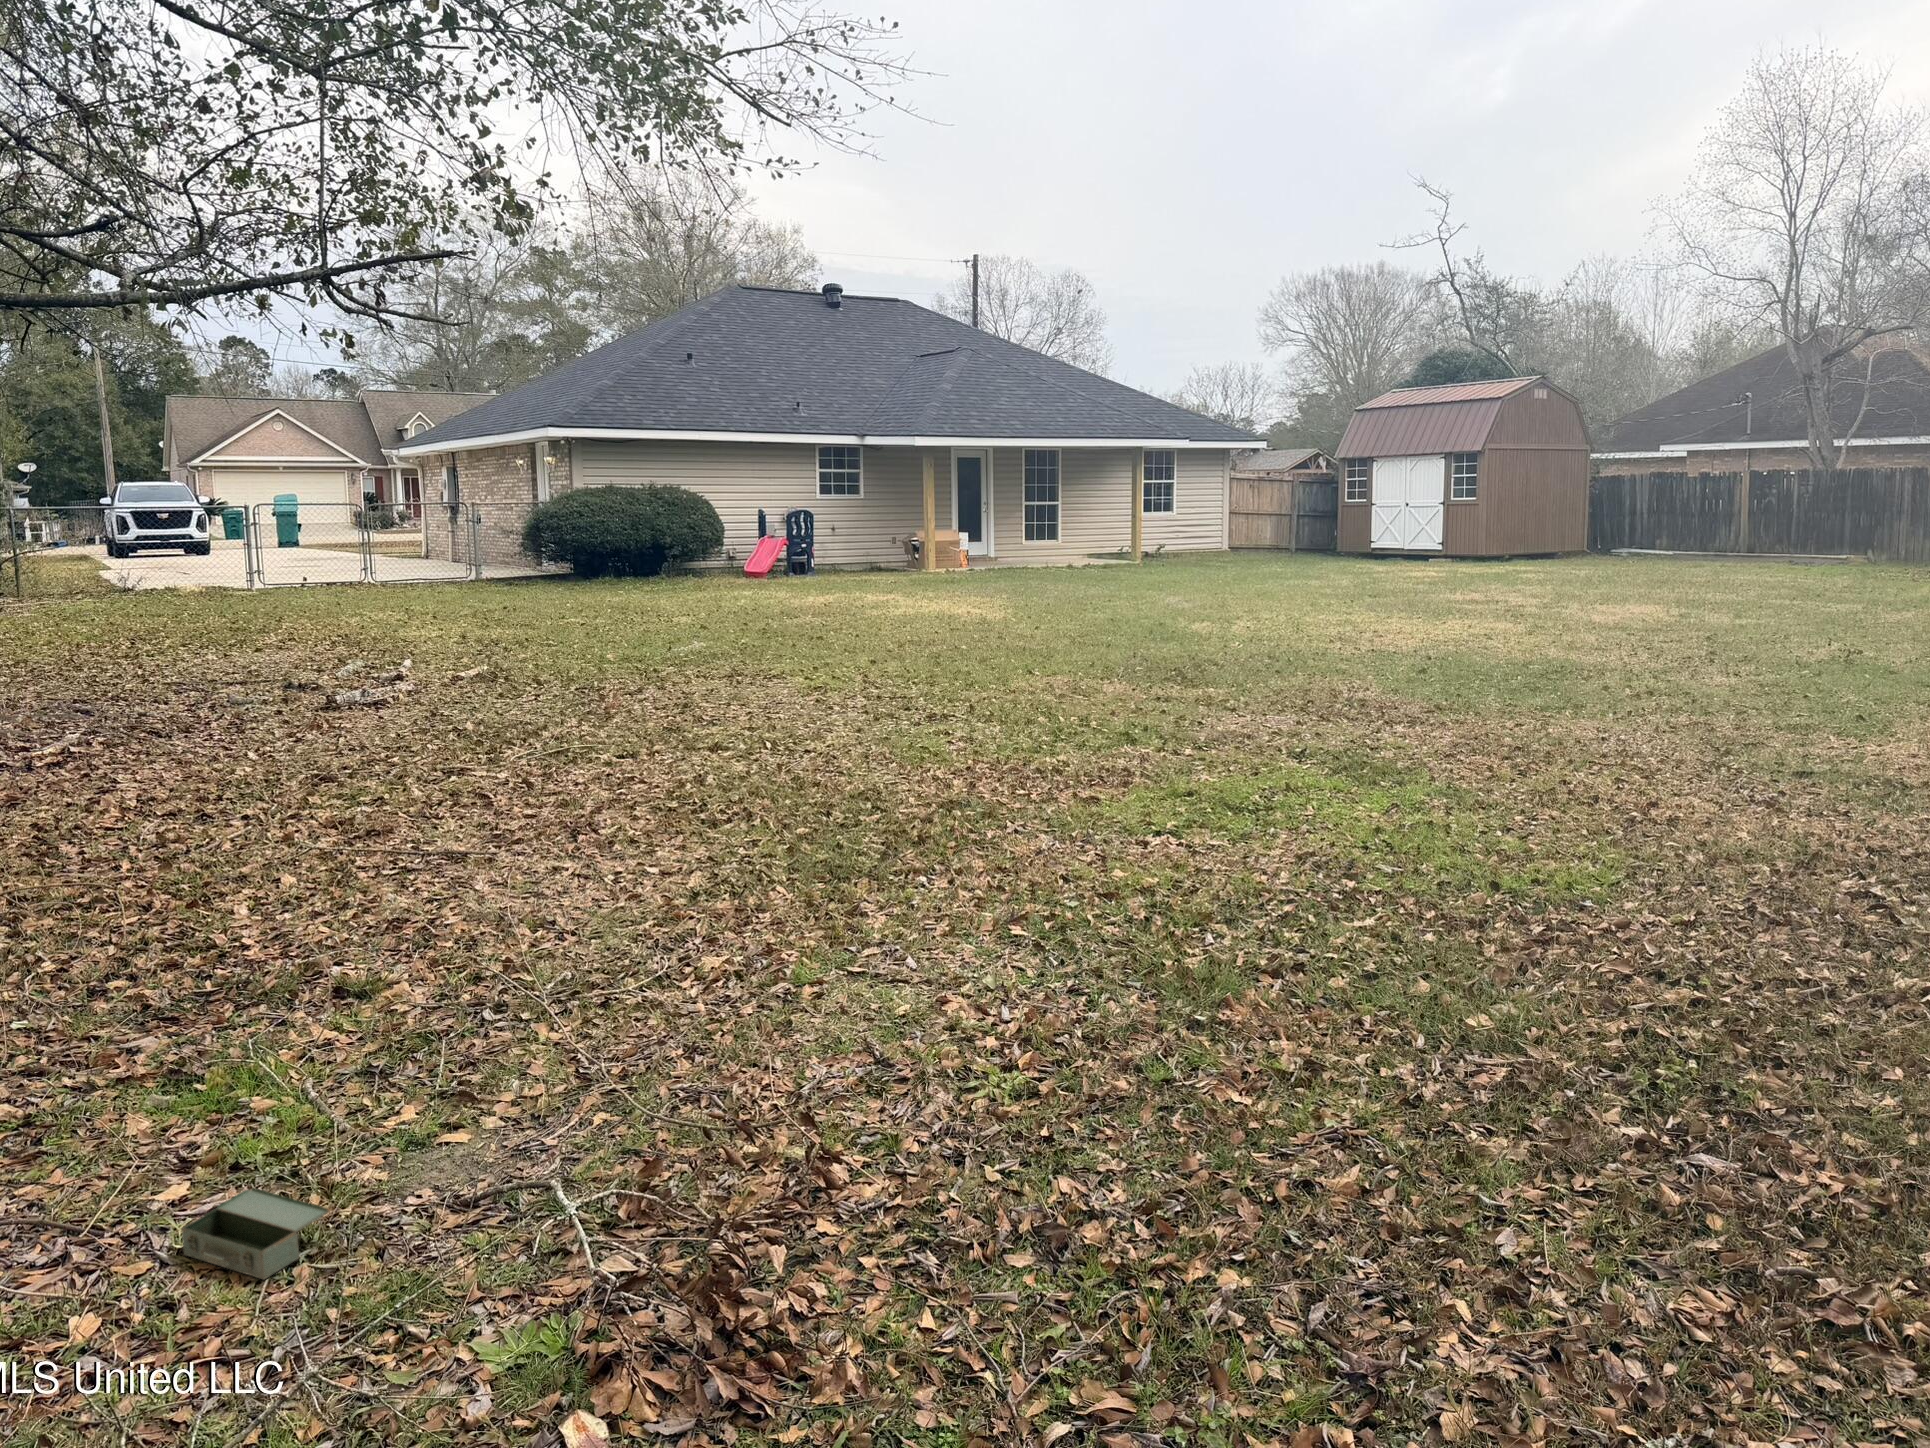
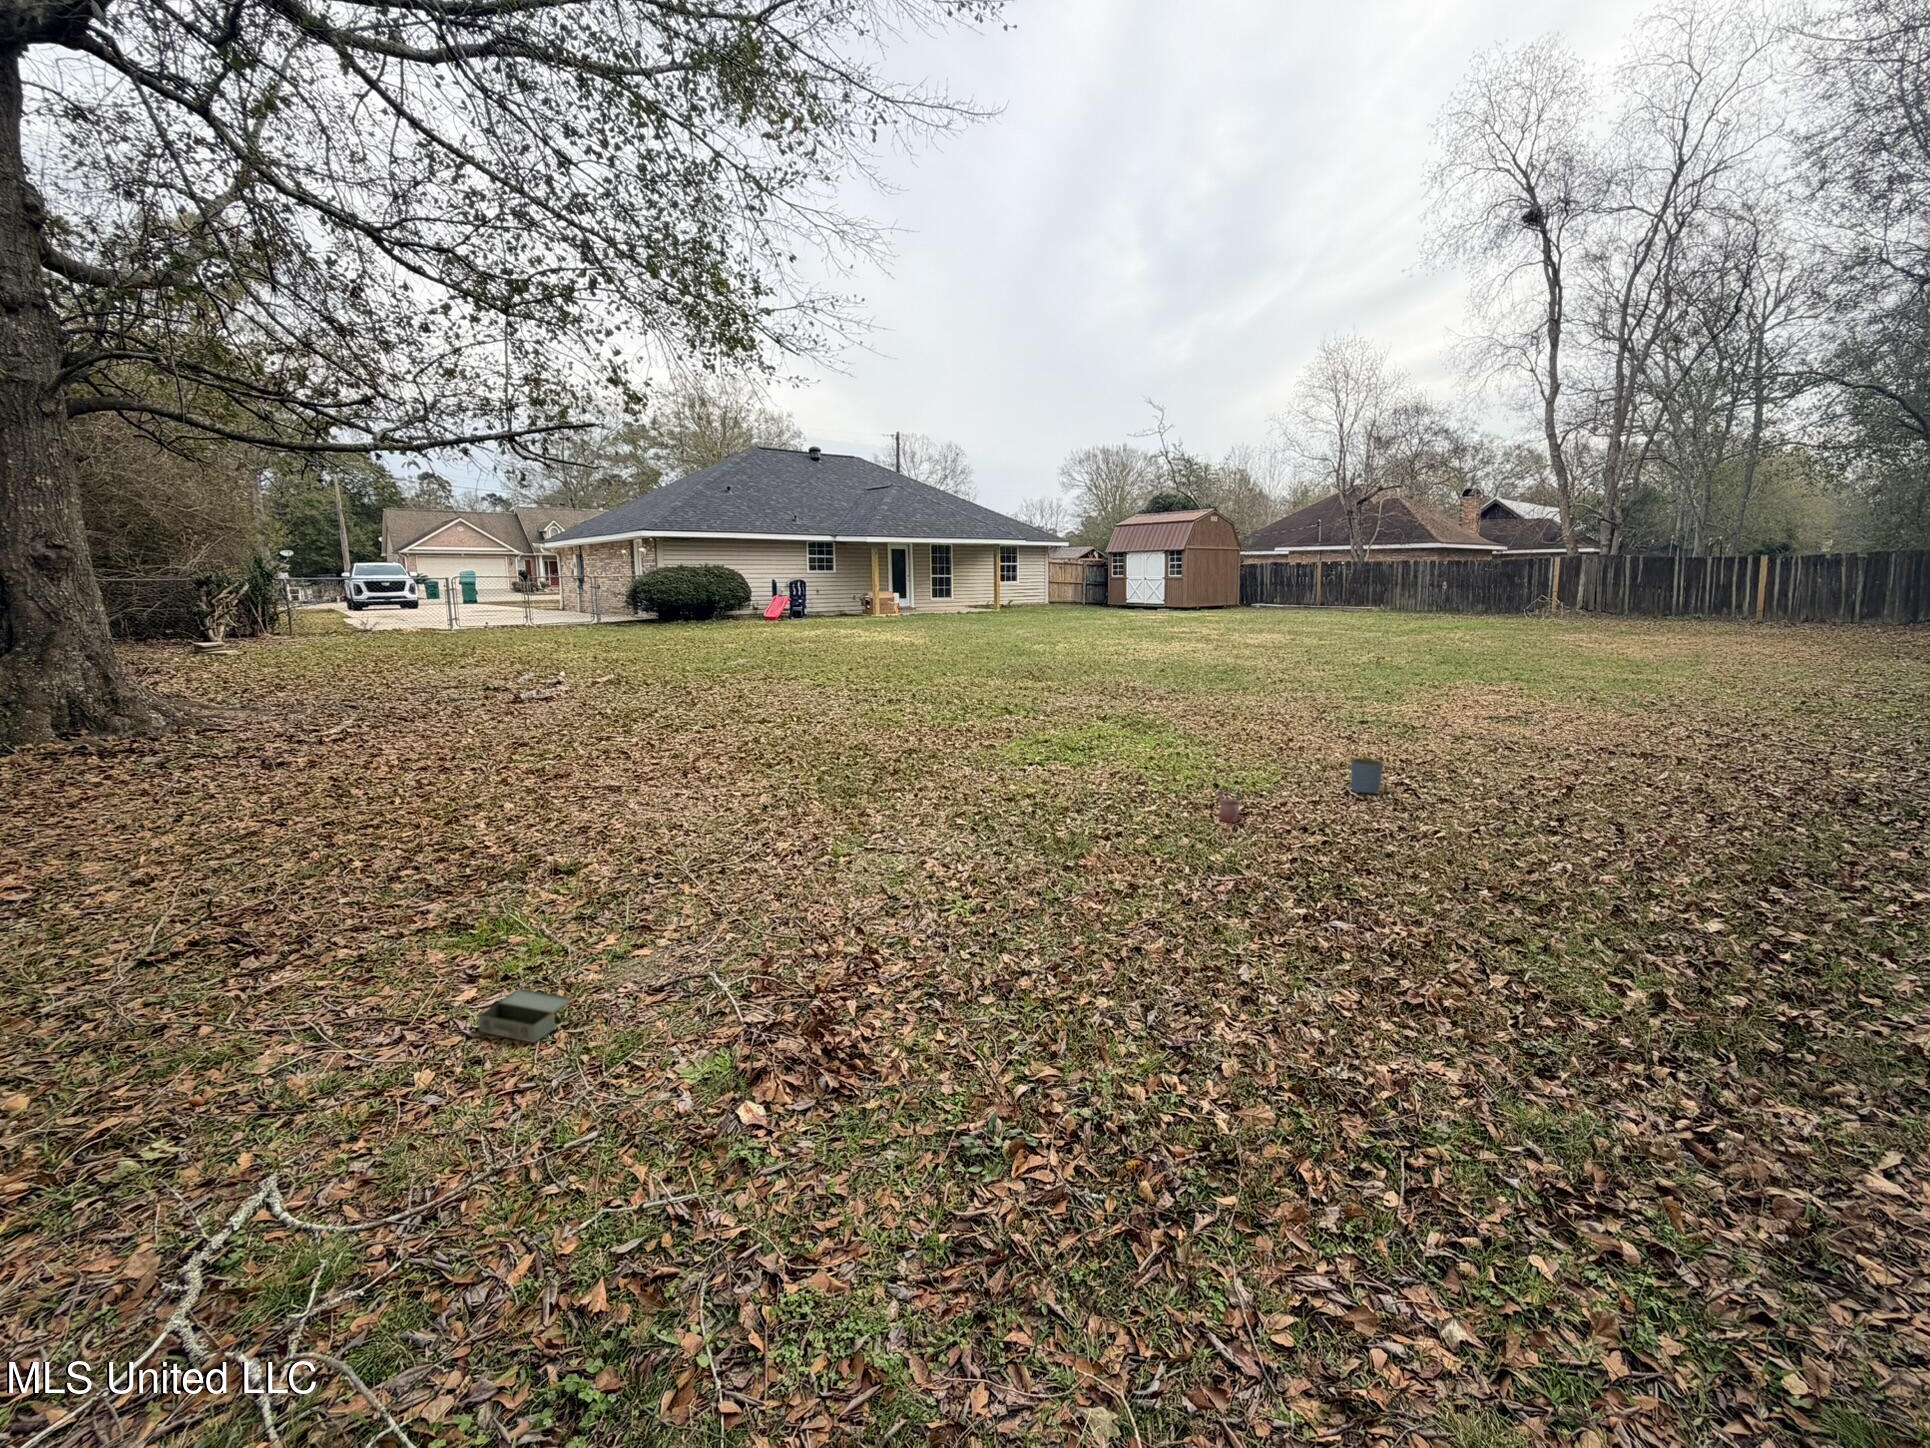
planter: none [1771,836,1839,908] -> present [1350,758,1383,794]
watering can: none [1495,891,1541,953] -> present [1217,790,1240,823]

